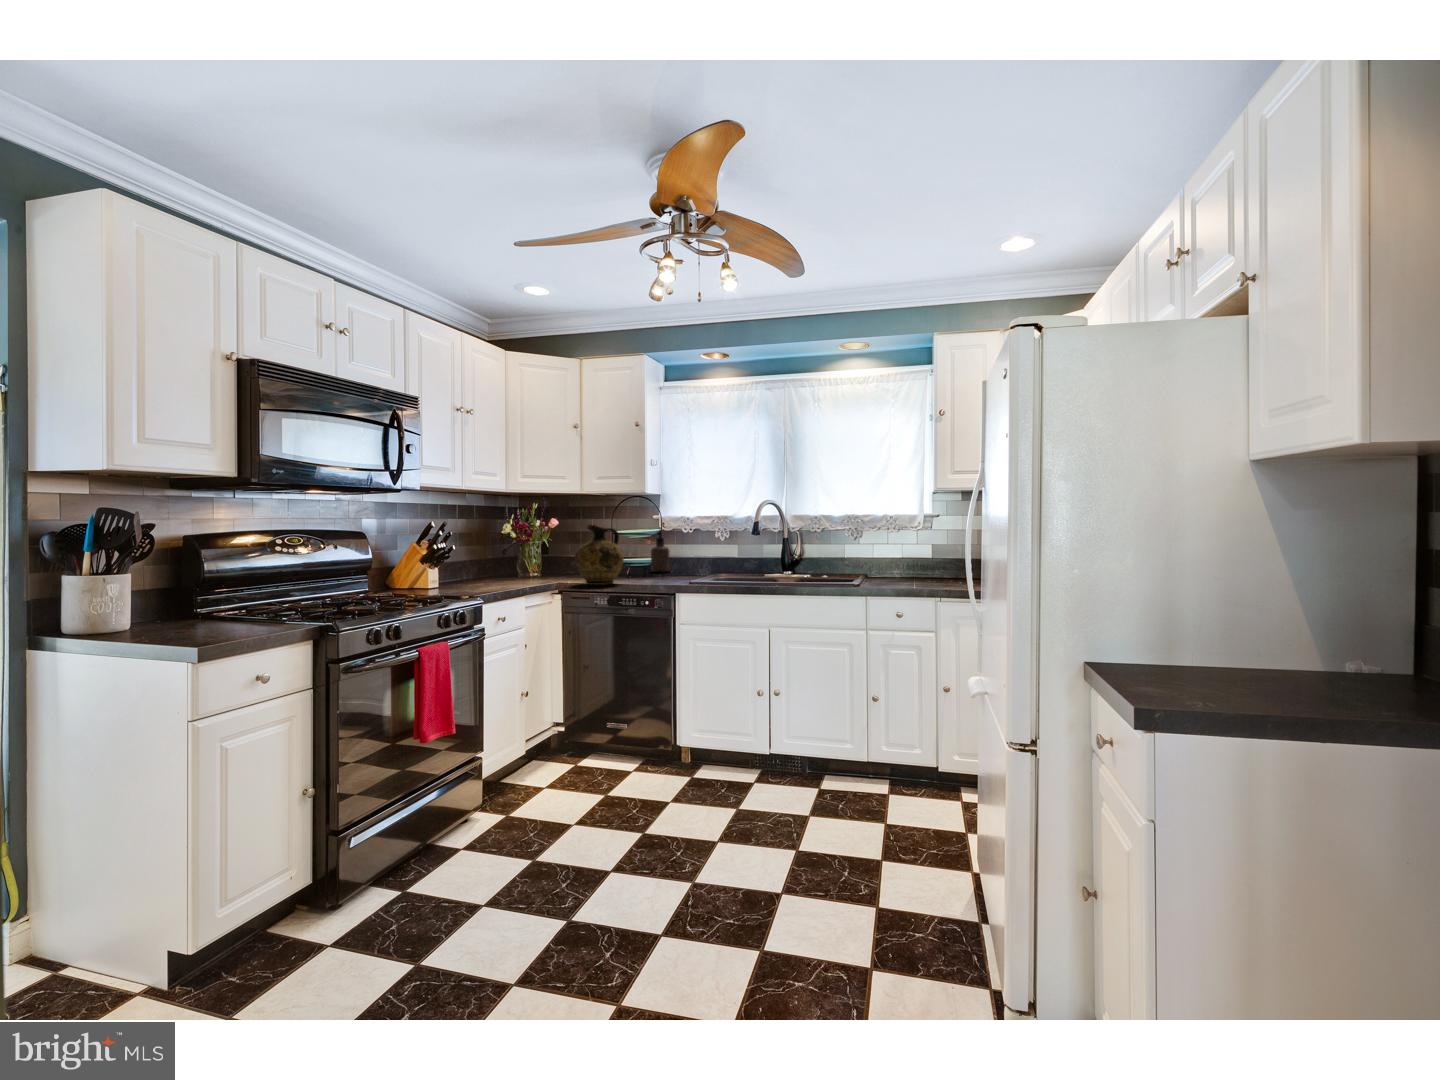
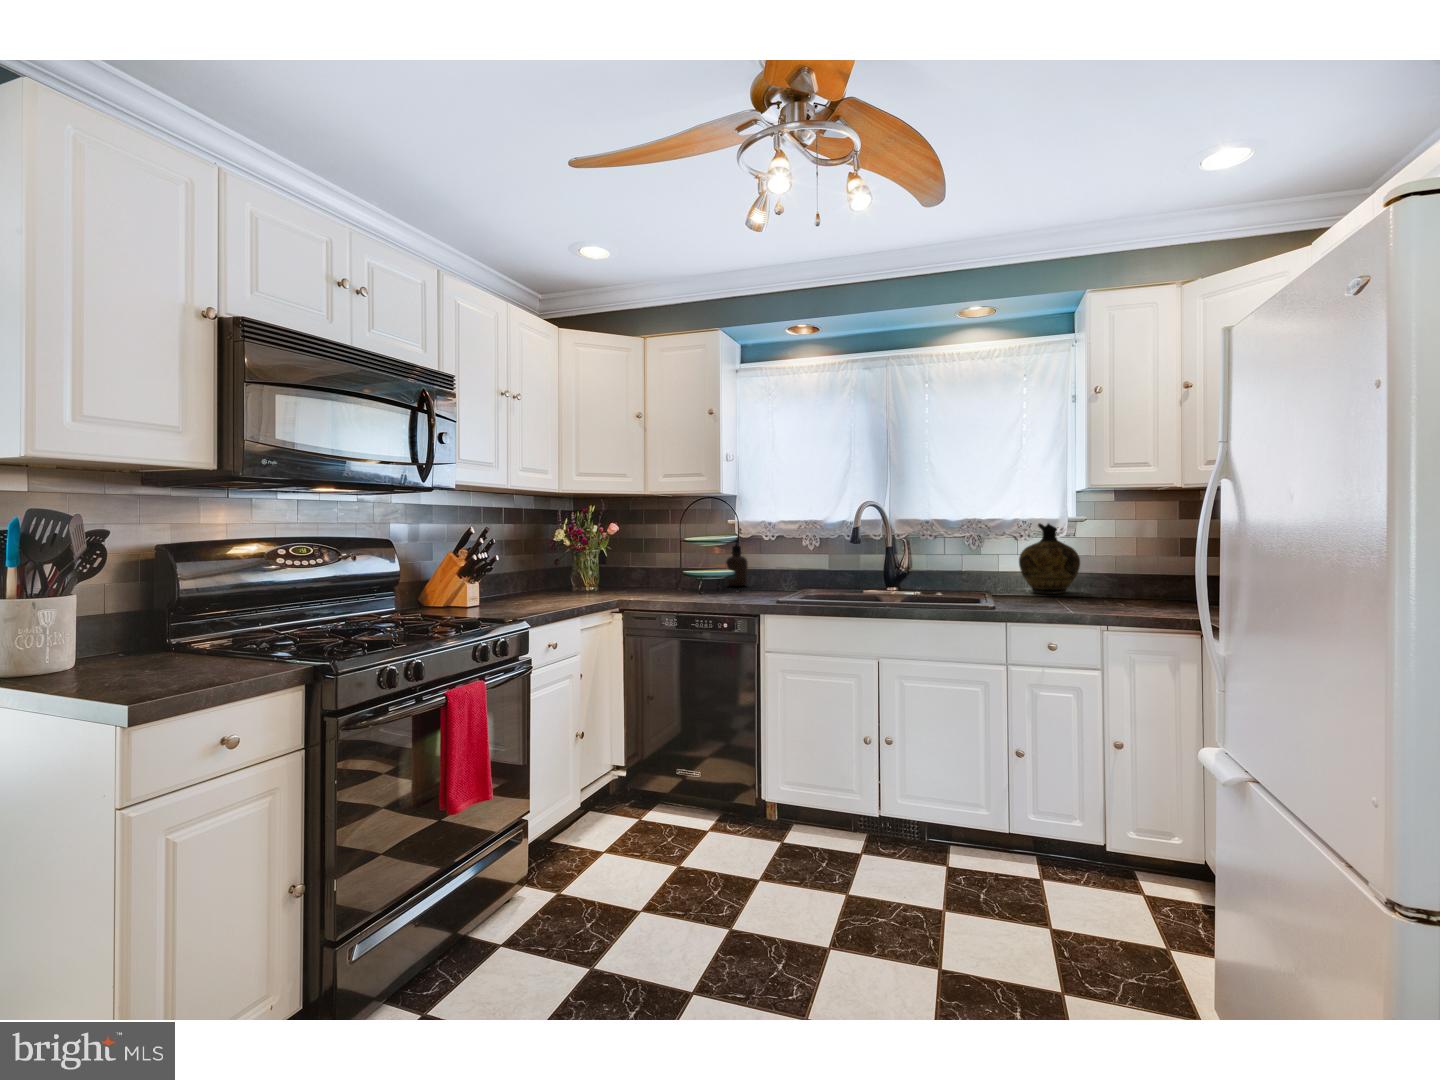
ceramic jug: present [575,525,624,585] -> present [1019,523,1080,594]

